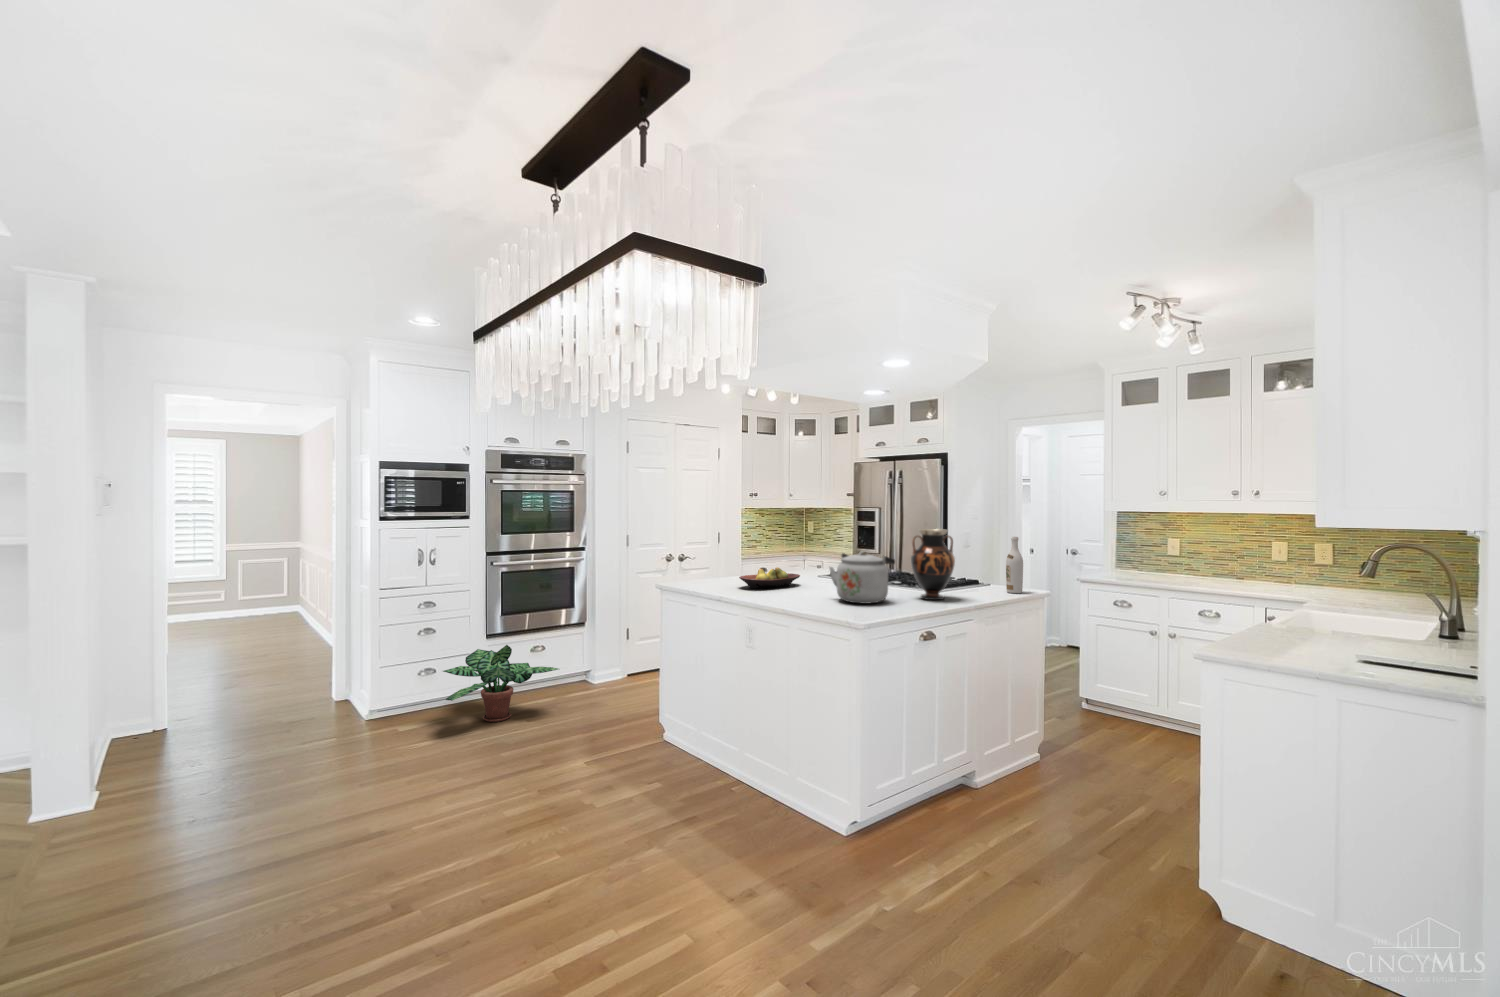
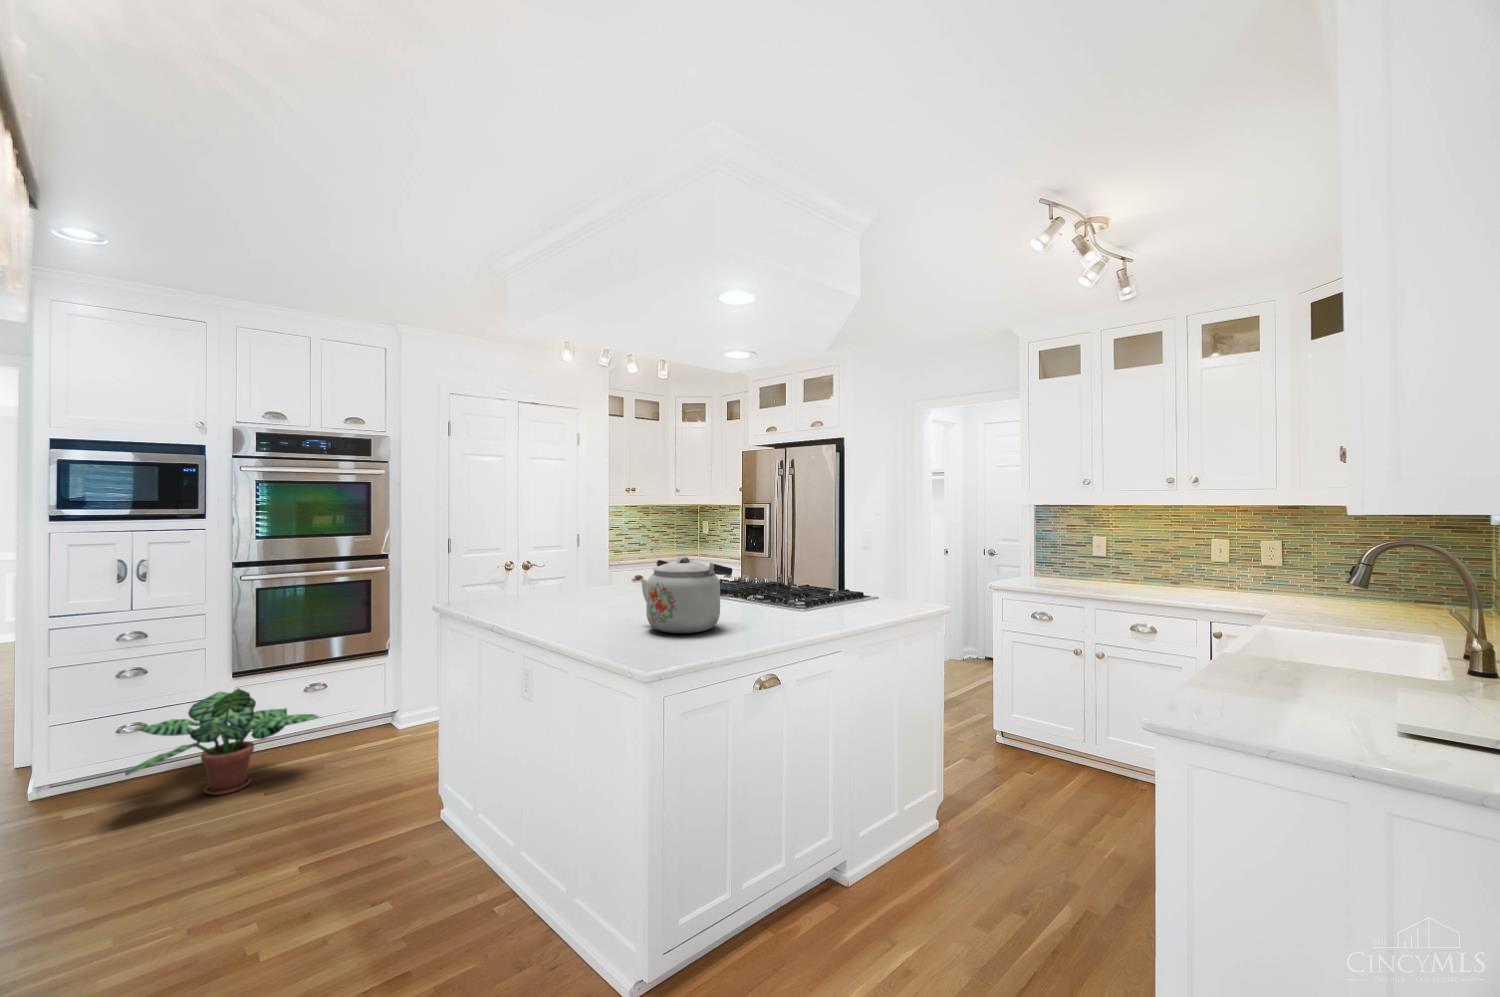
vase: present [911,529,955,600] -> none [757,525,817,625]
wine bottle: present [1006,537,1023,593] -> none [891,534,914,611]
fruit bowl: present [739,567,800,589] -> none [536,579,626,609]

